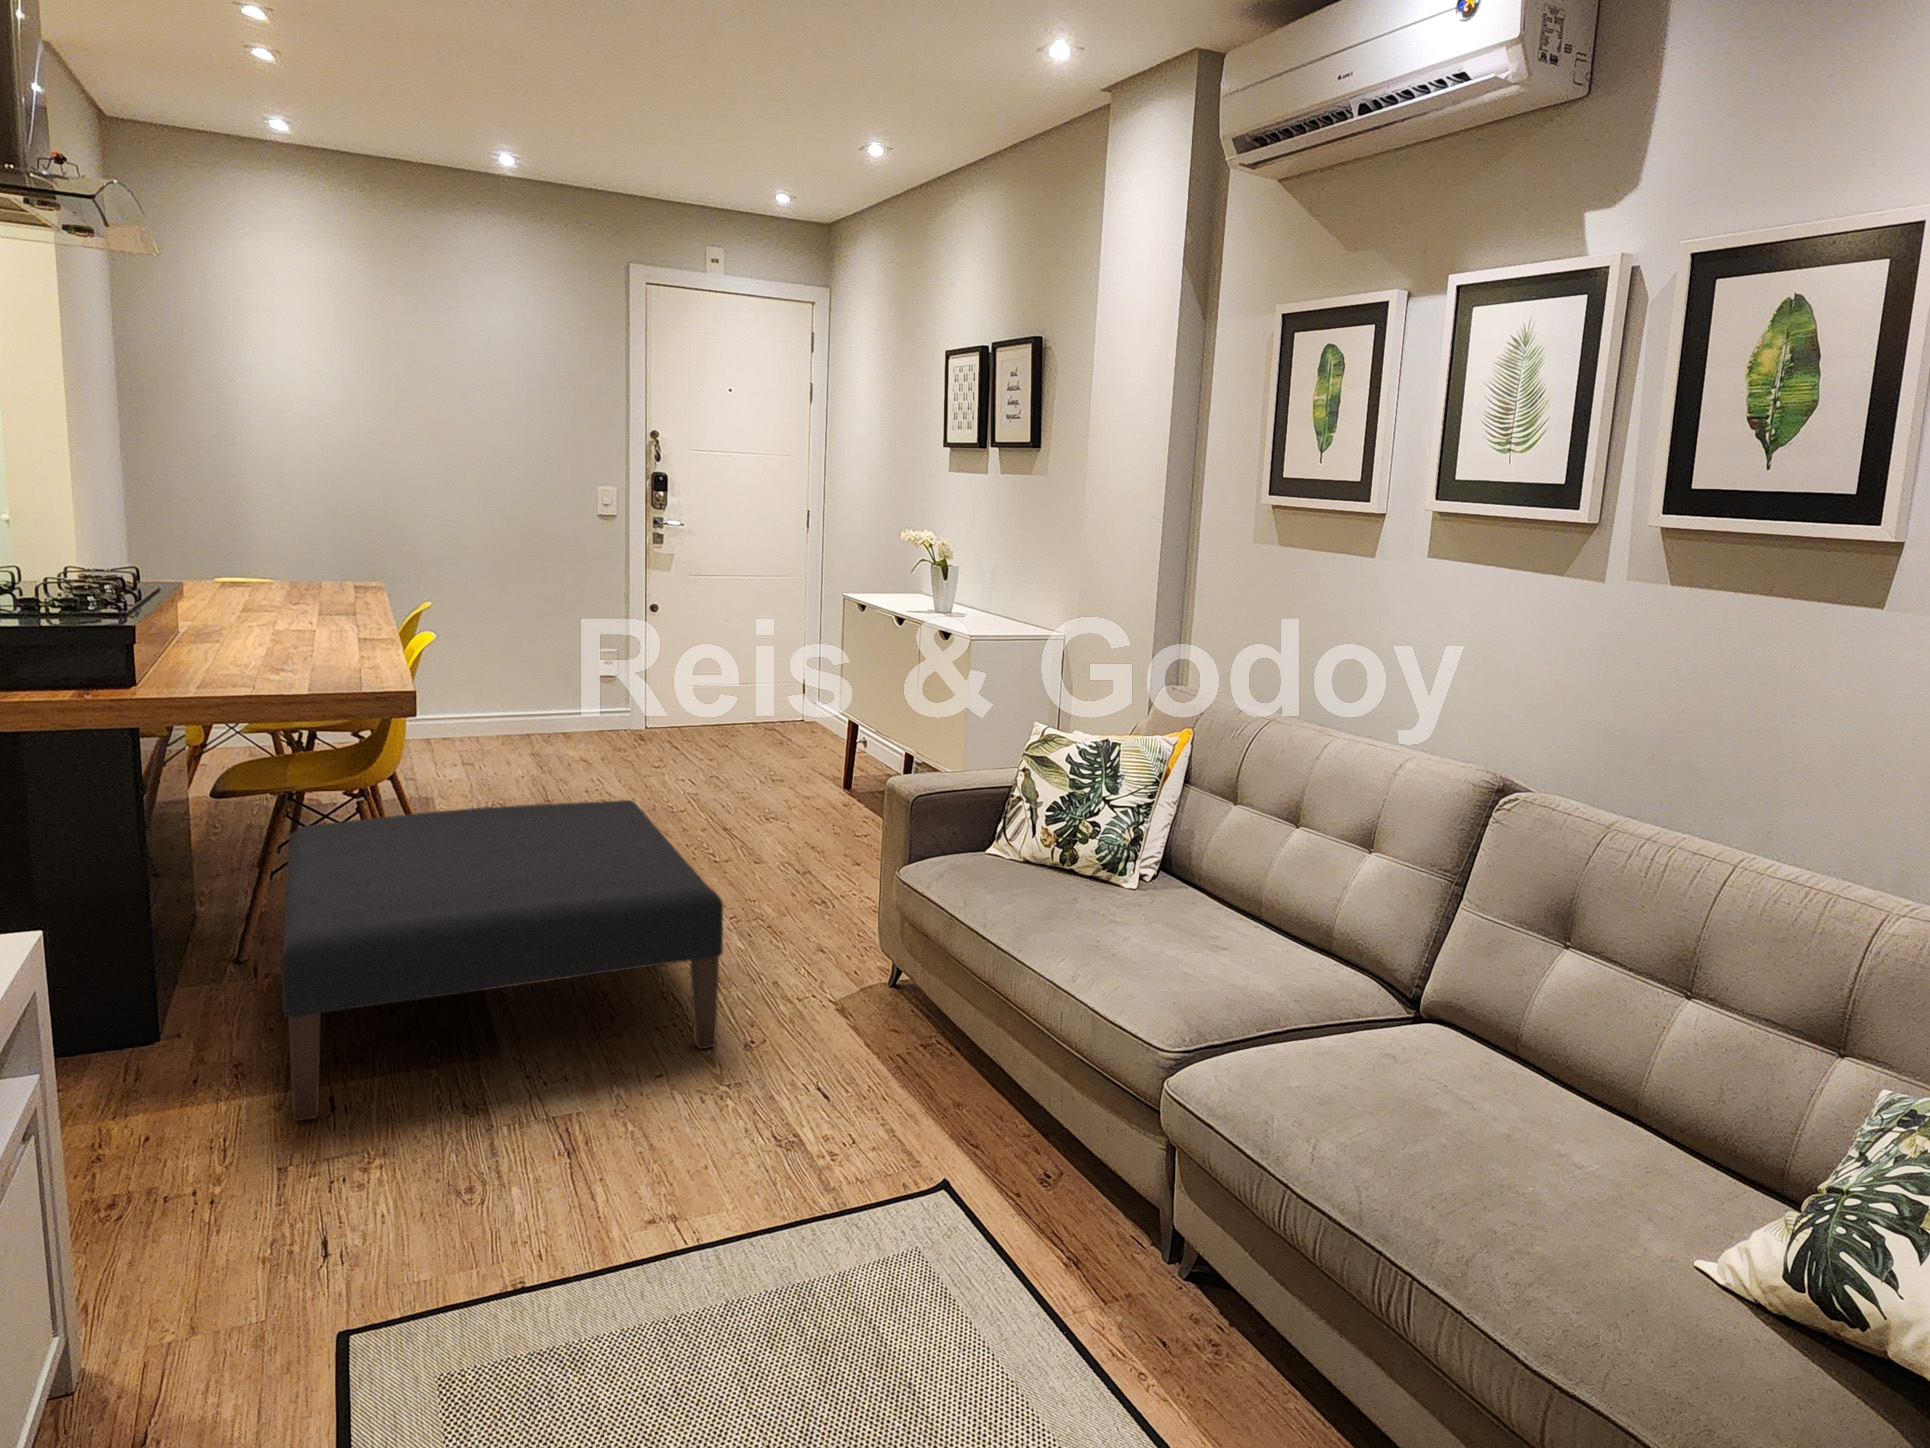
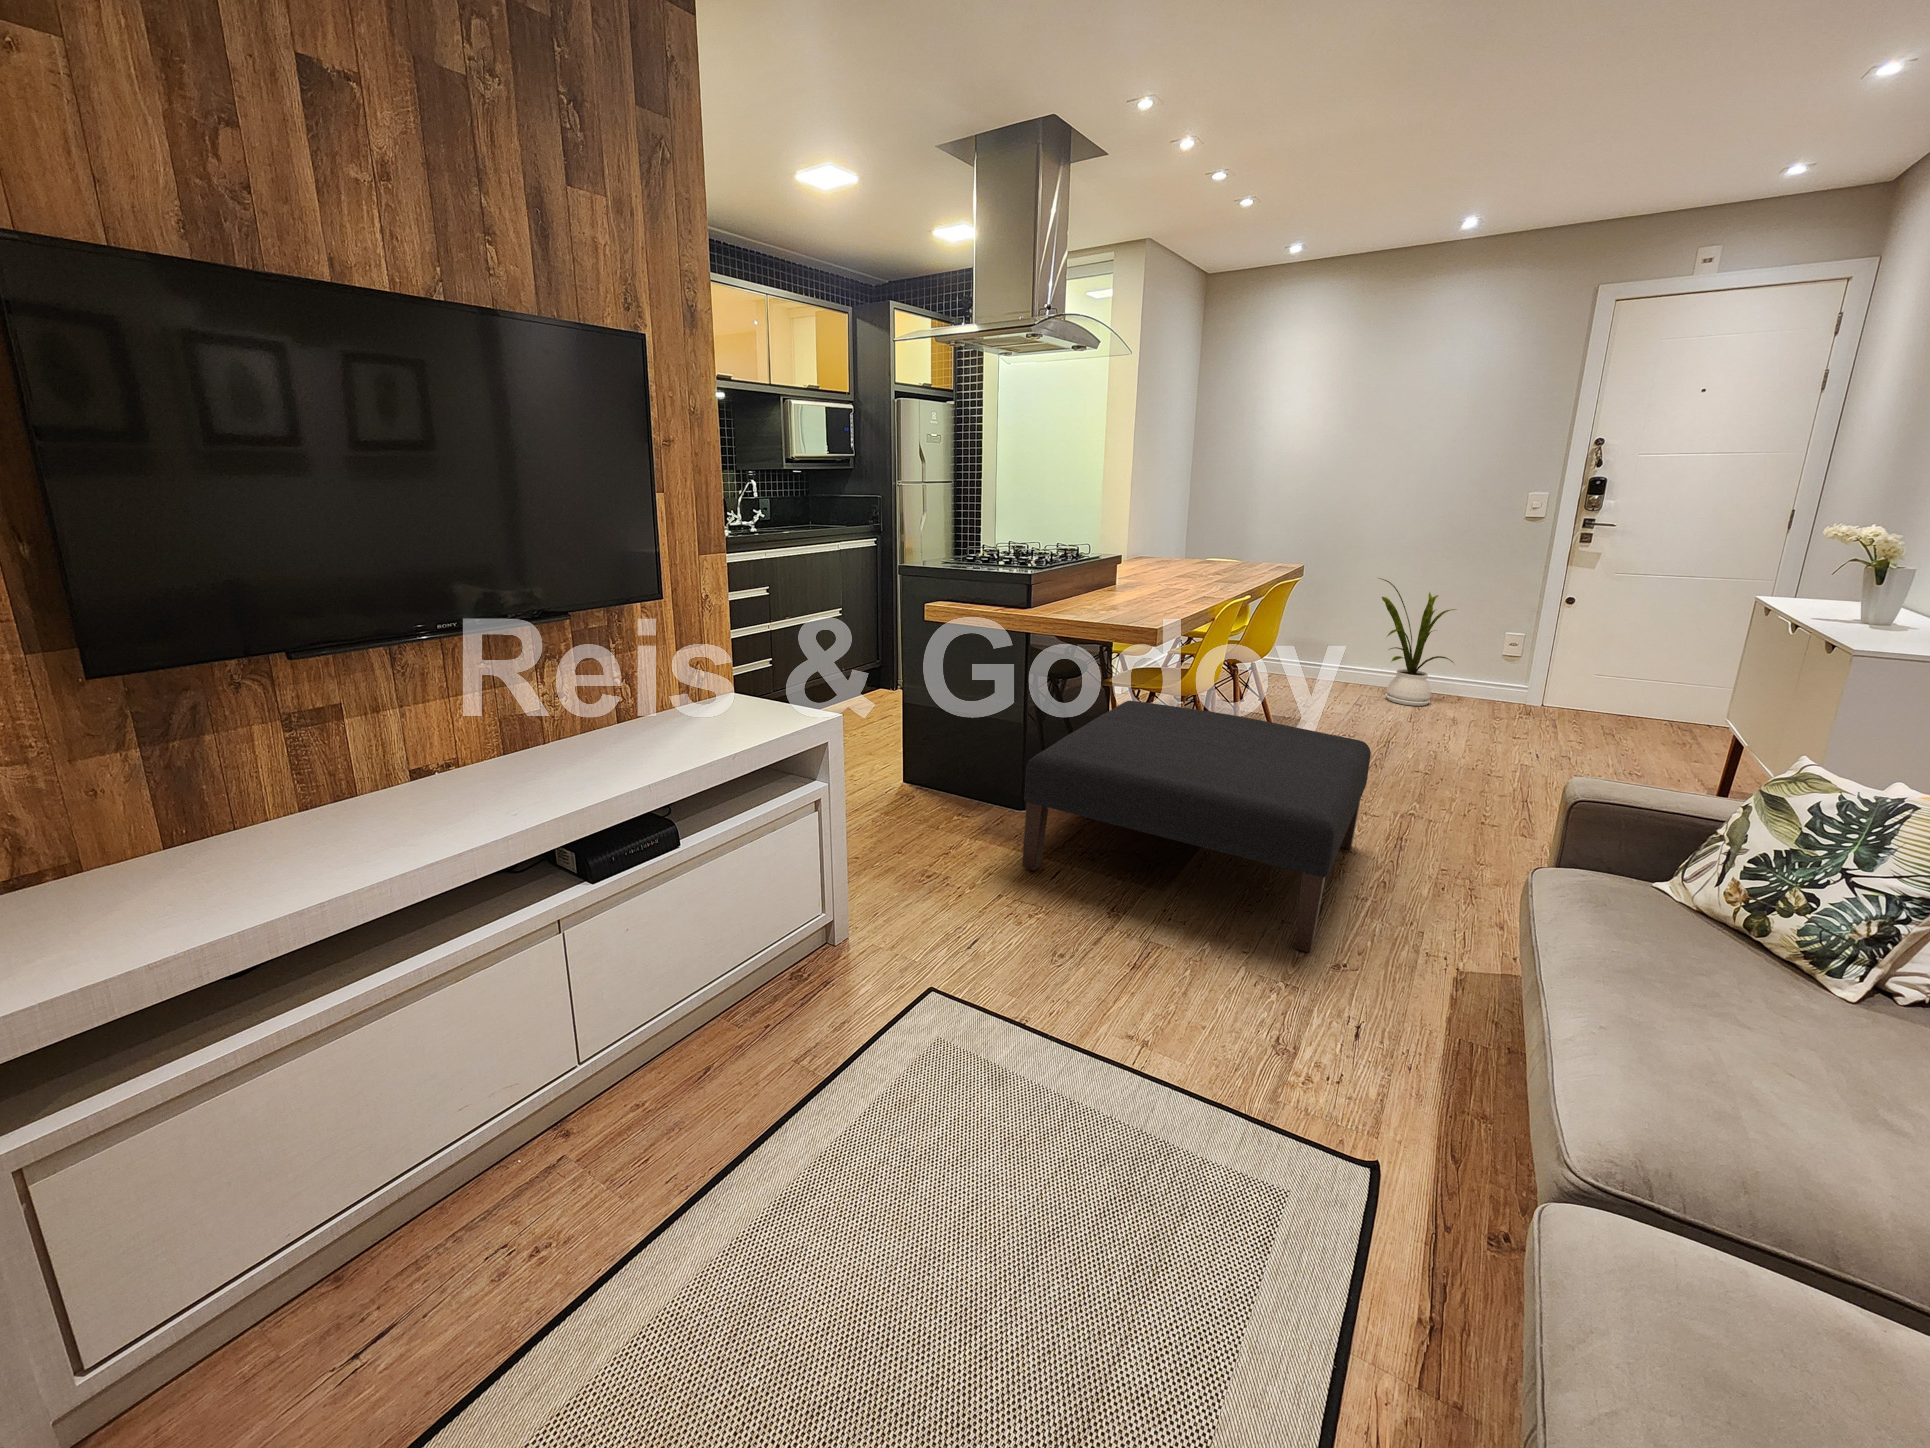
house plant: none [454,598,560,752] -> present [1379,578,1455,706]

